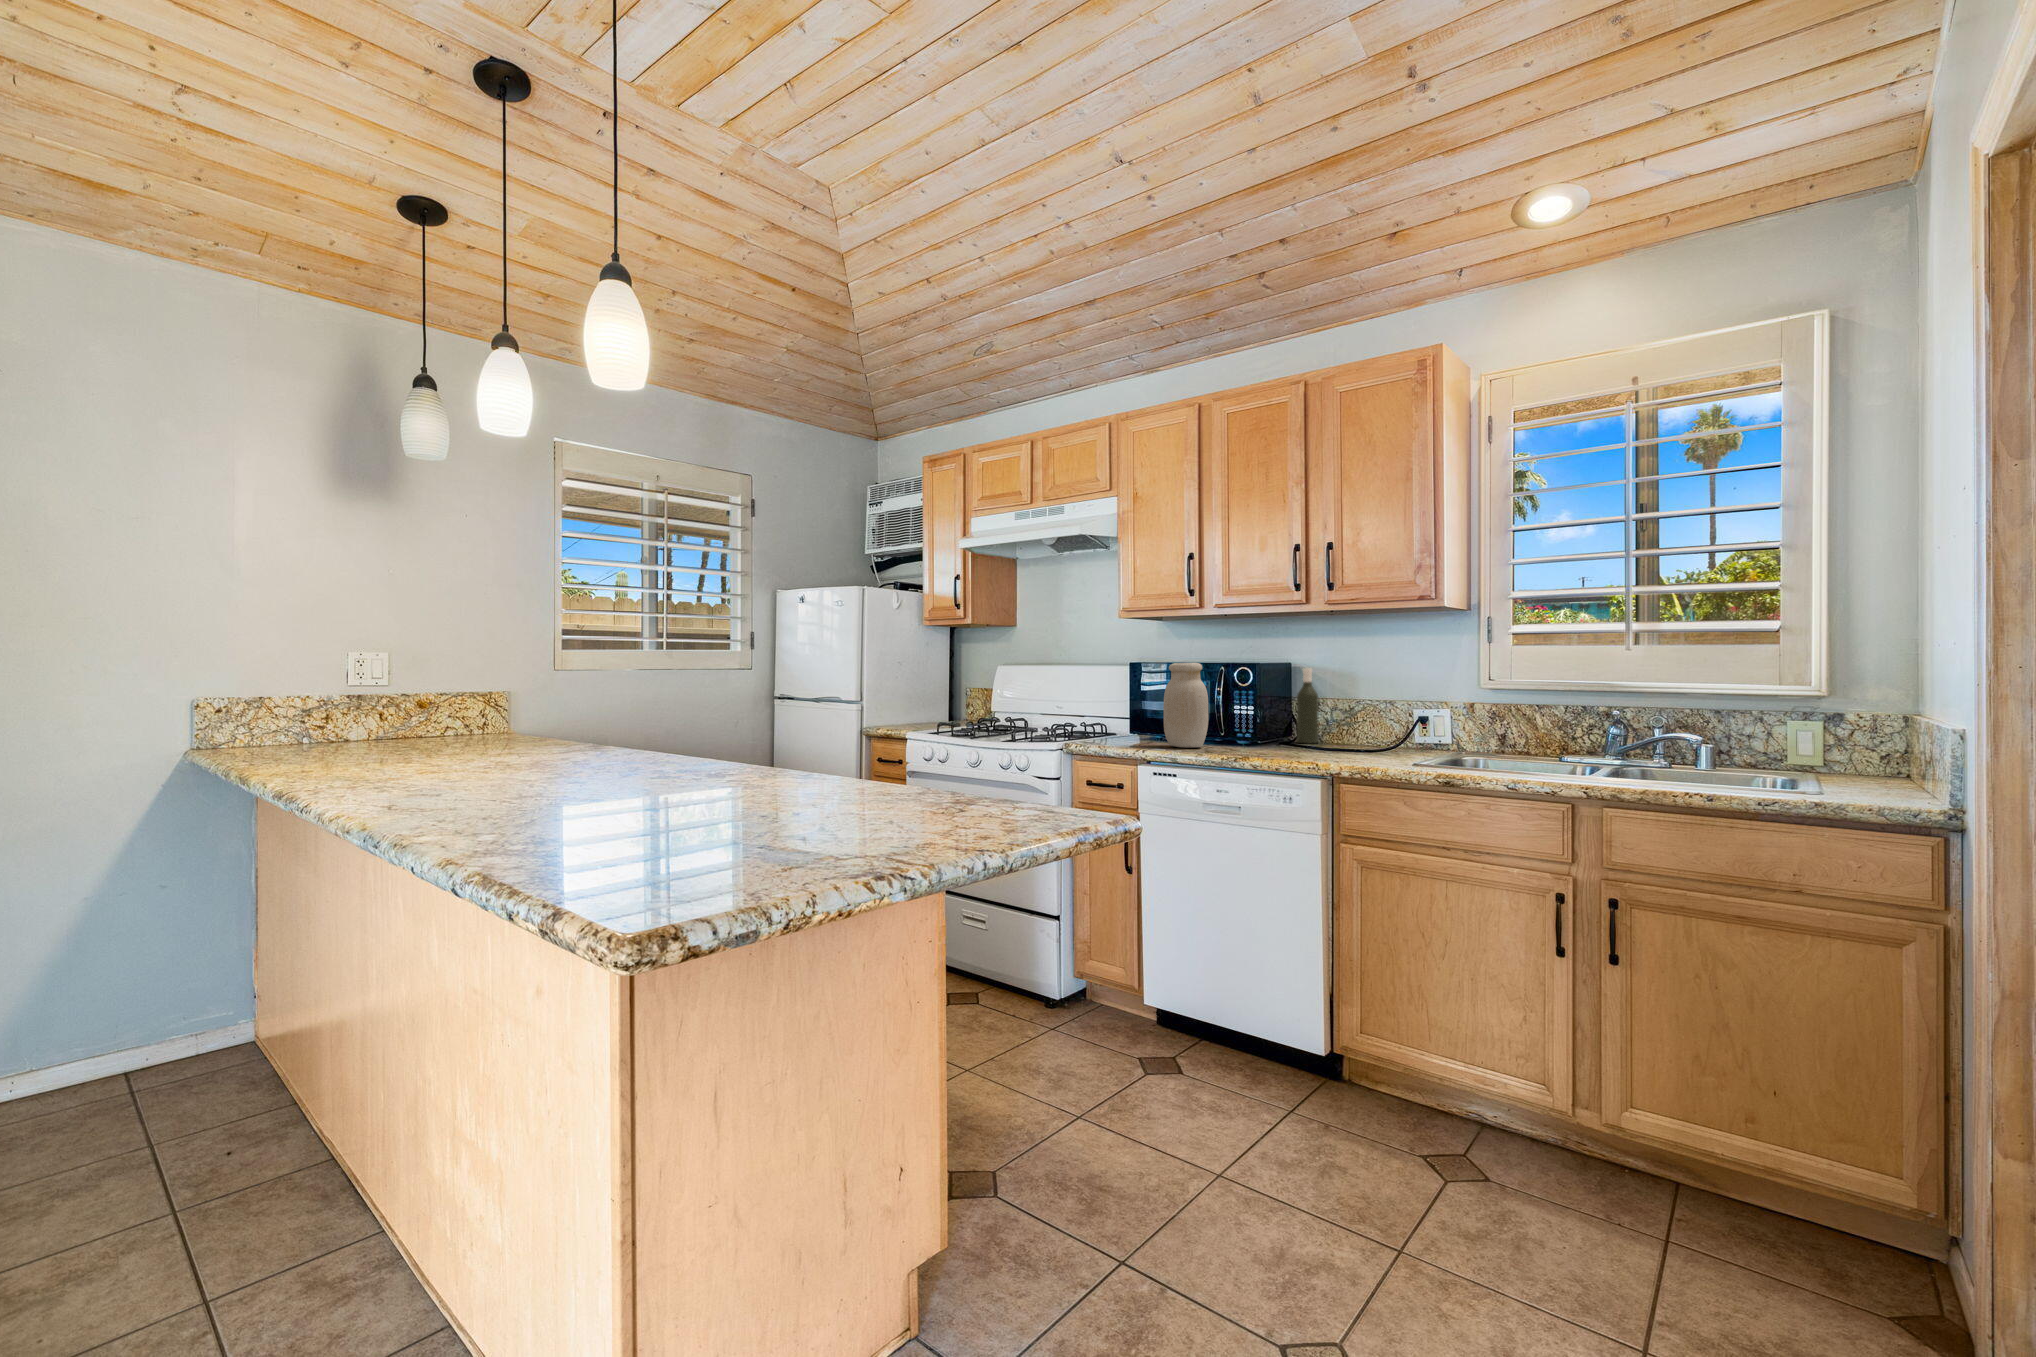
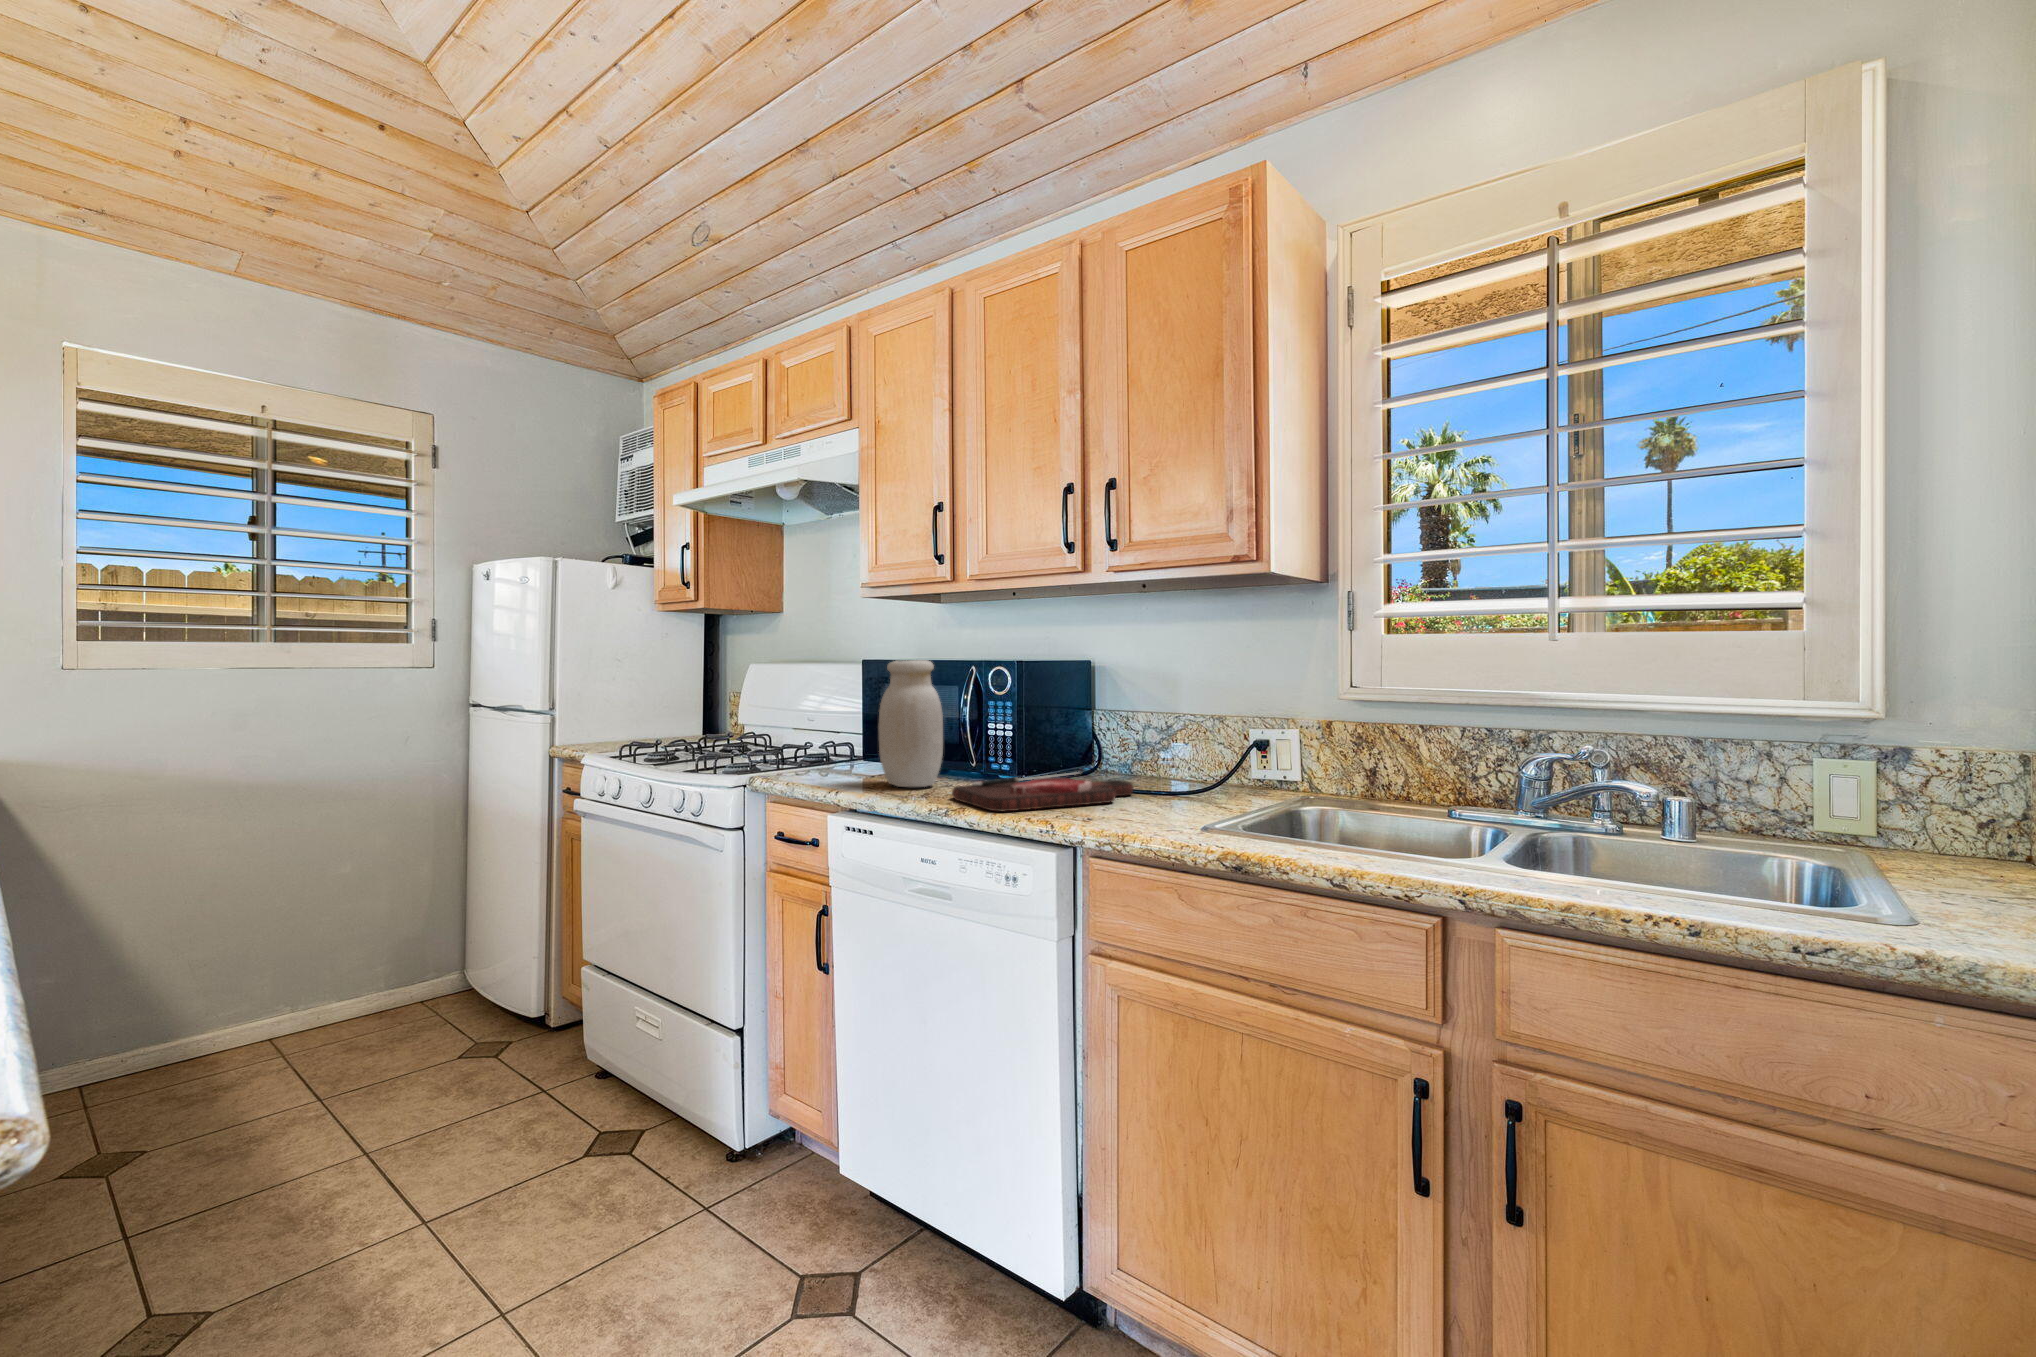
bottle: present [1297,668,1319,743] -> none [1094,669,1124,777]
cutting board: none [1229,736,1343,758] -> present [952,772,1134,811]

